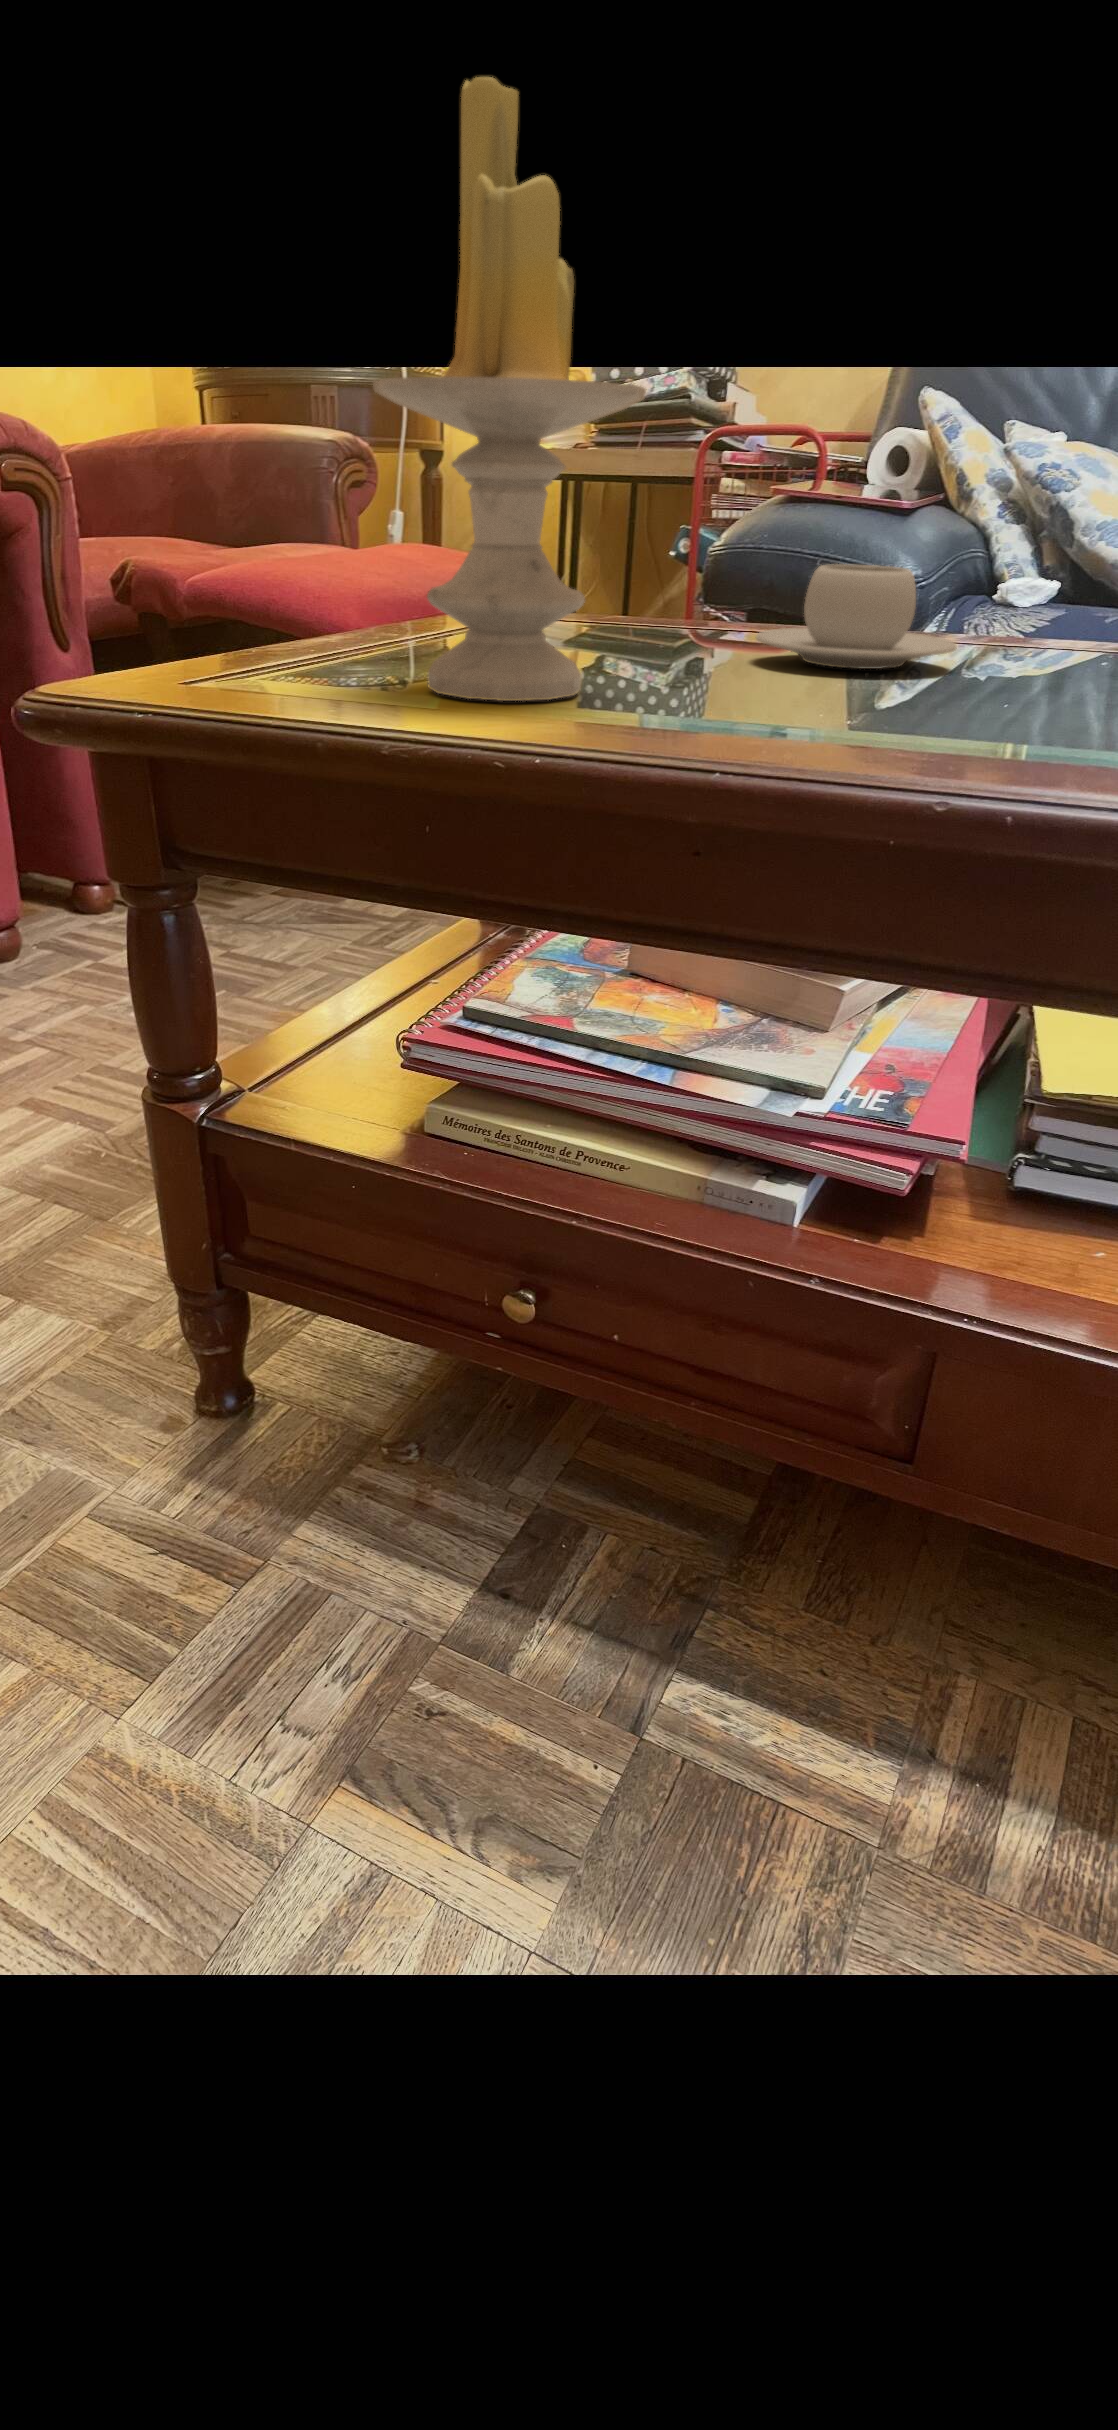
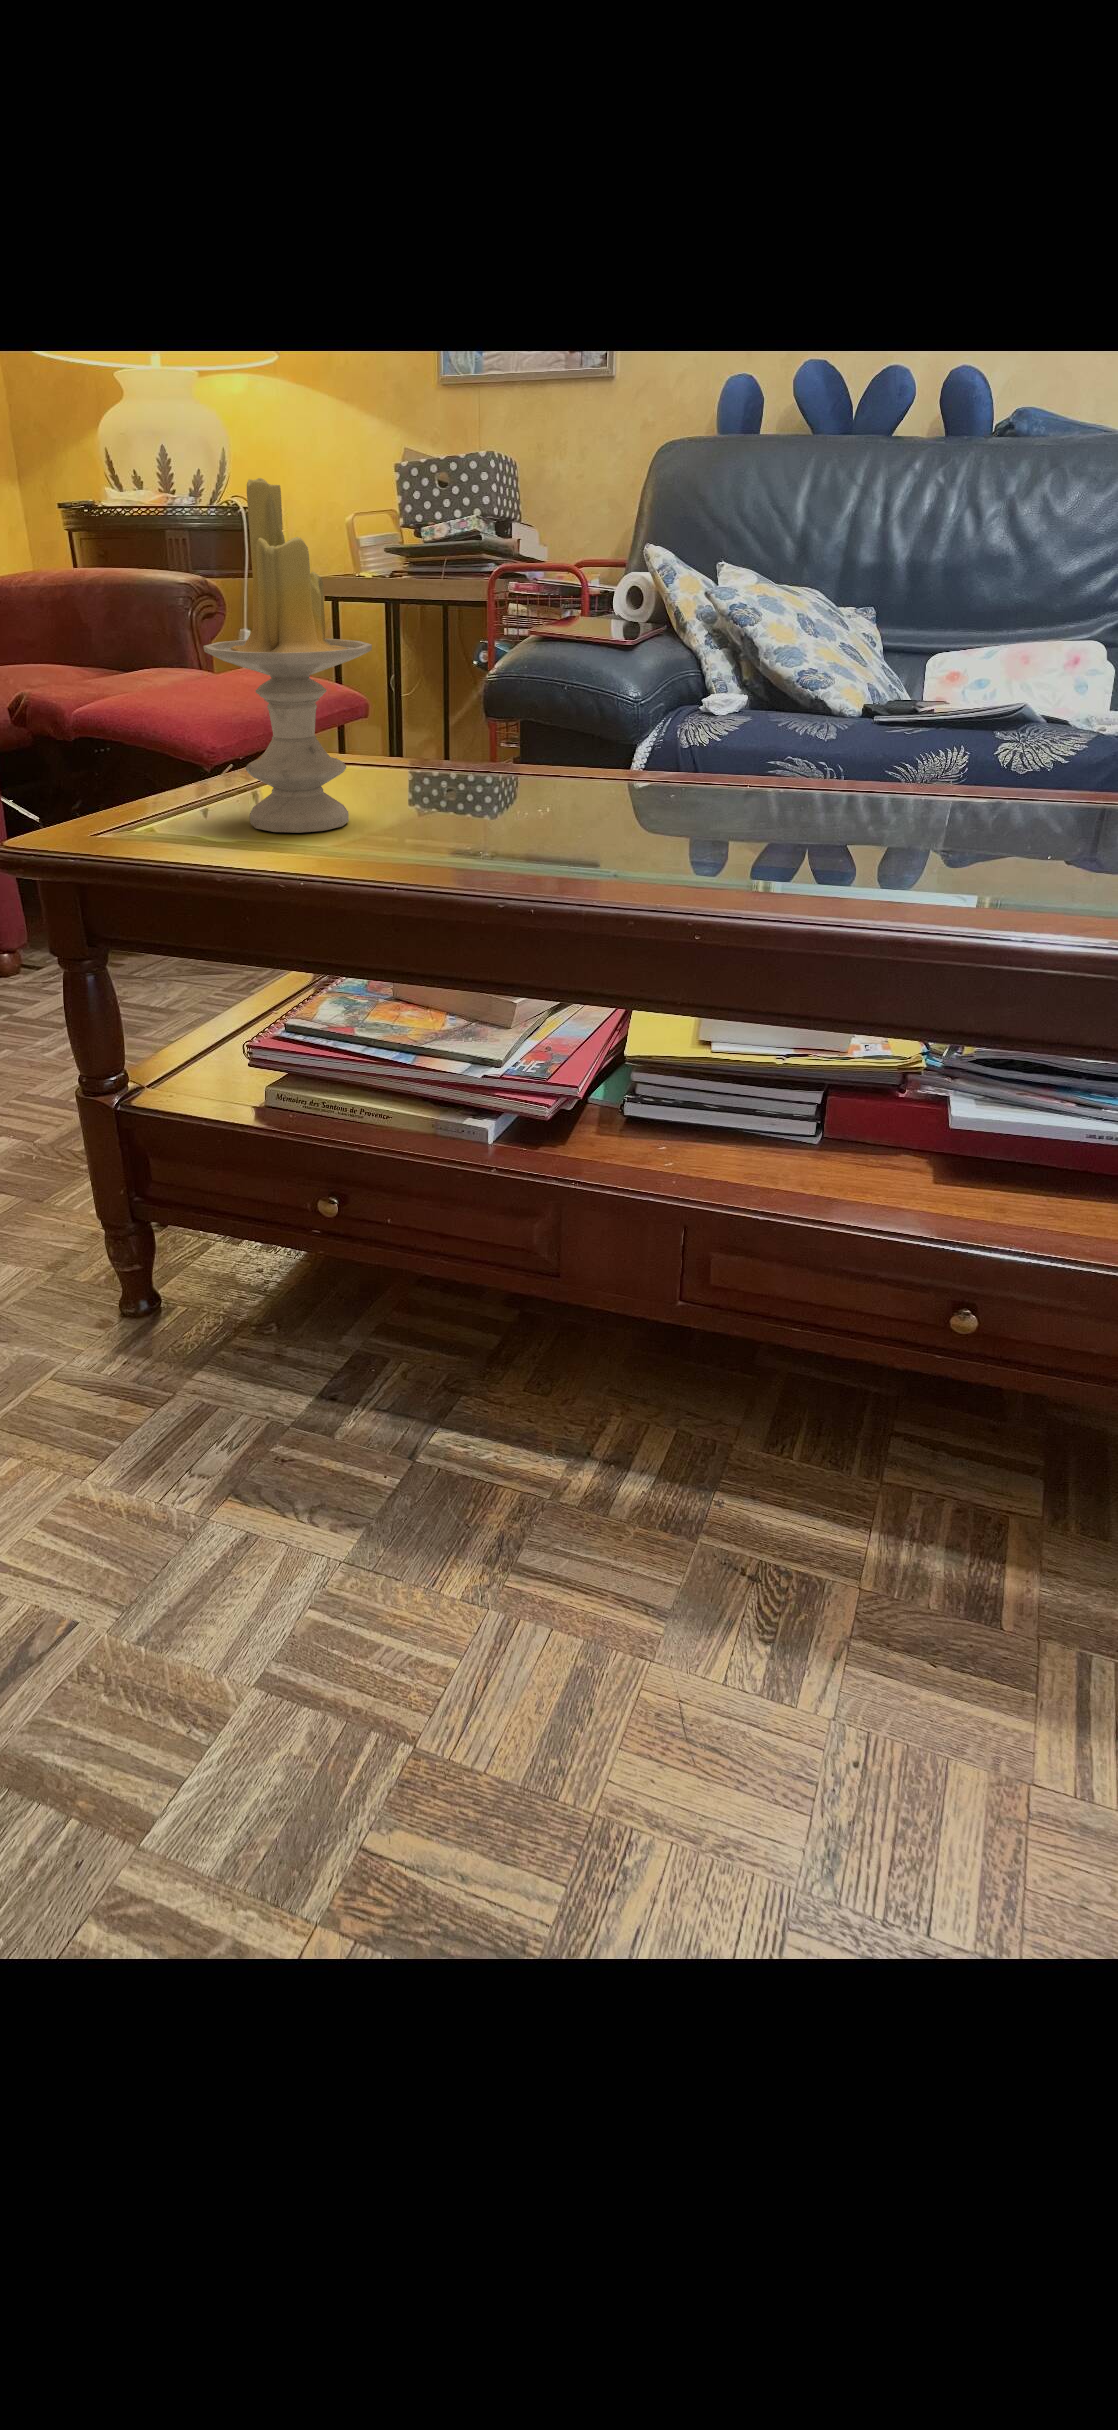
teacup: present [756,564,957,669] -> none [475,722,606,792]

